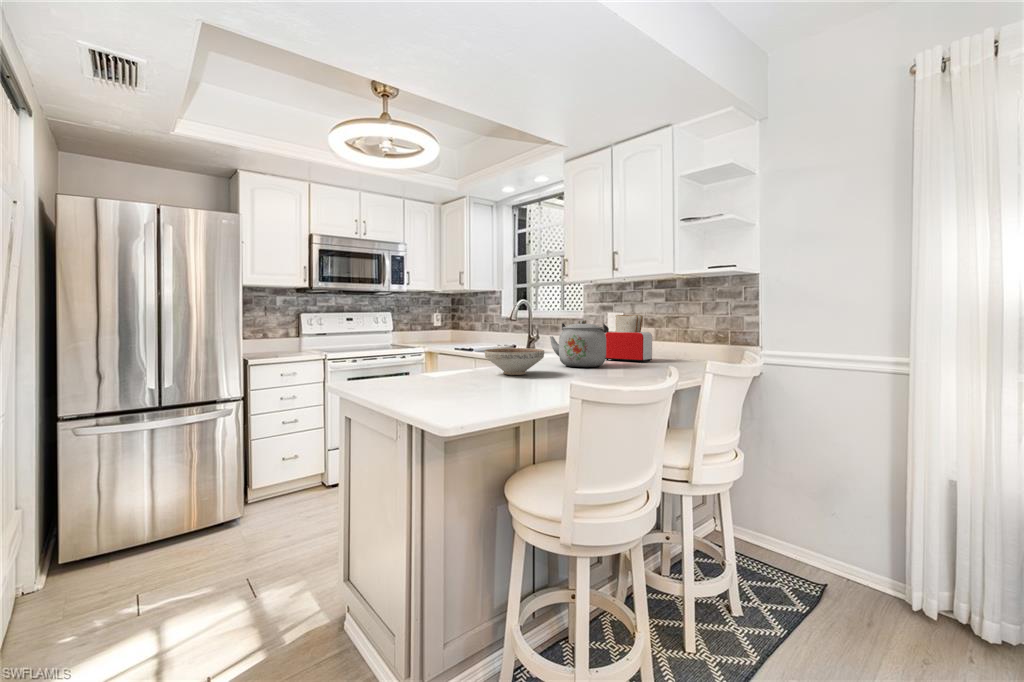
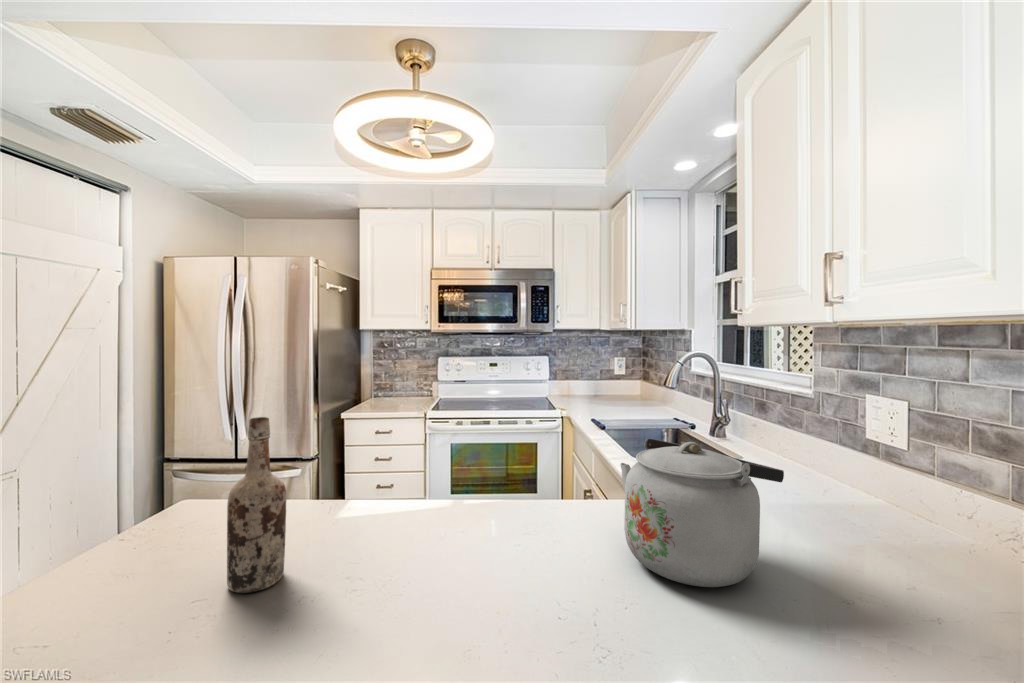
wine bottle: none [445,308,468,382] -> present [227,417,286,593]
toaster: present [605,315,652,362] -> none [811,420,983,587]
decorative bowl: present [485,348,544,375] -> none [361,491,510,588]

